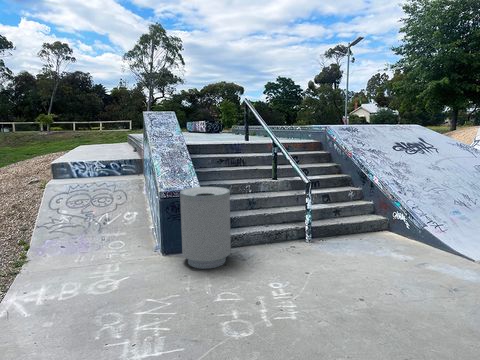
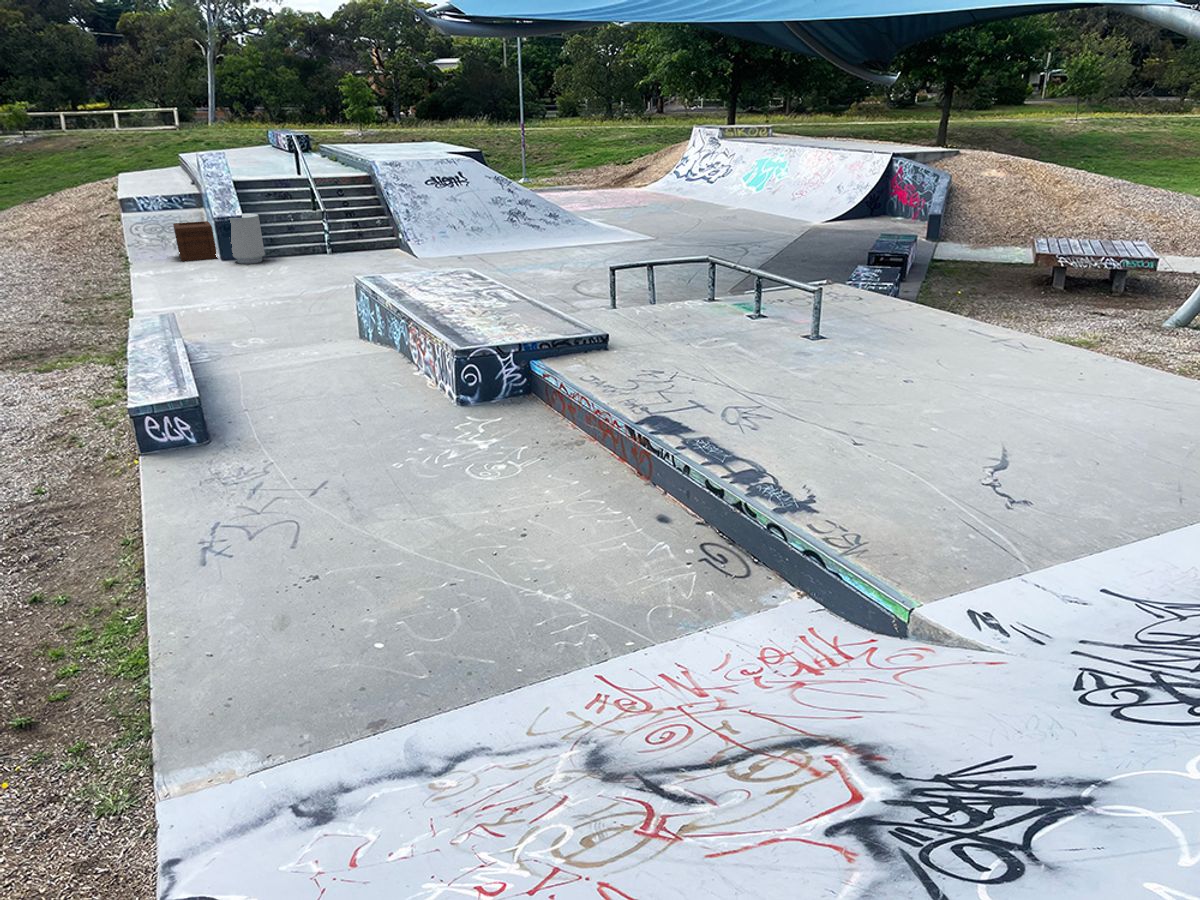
wooden crate: none [101,194,156,256] -> present [173,221,217,262]

